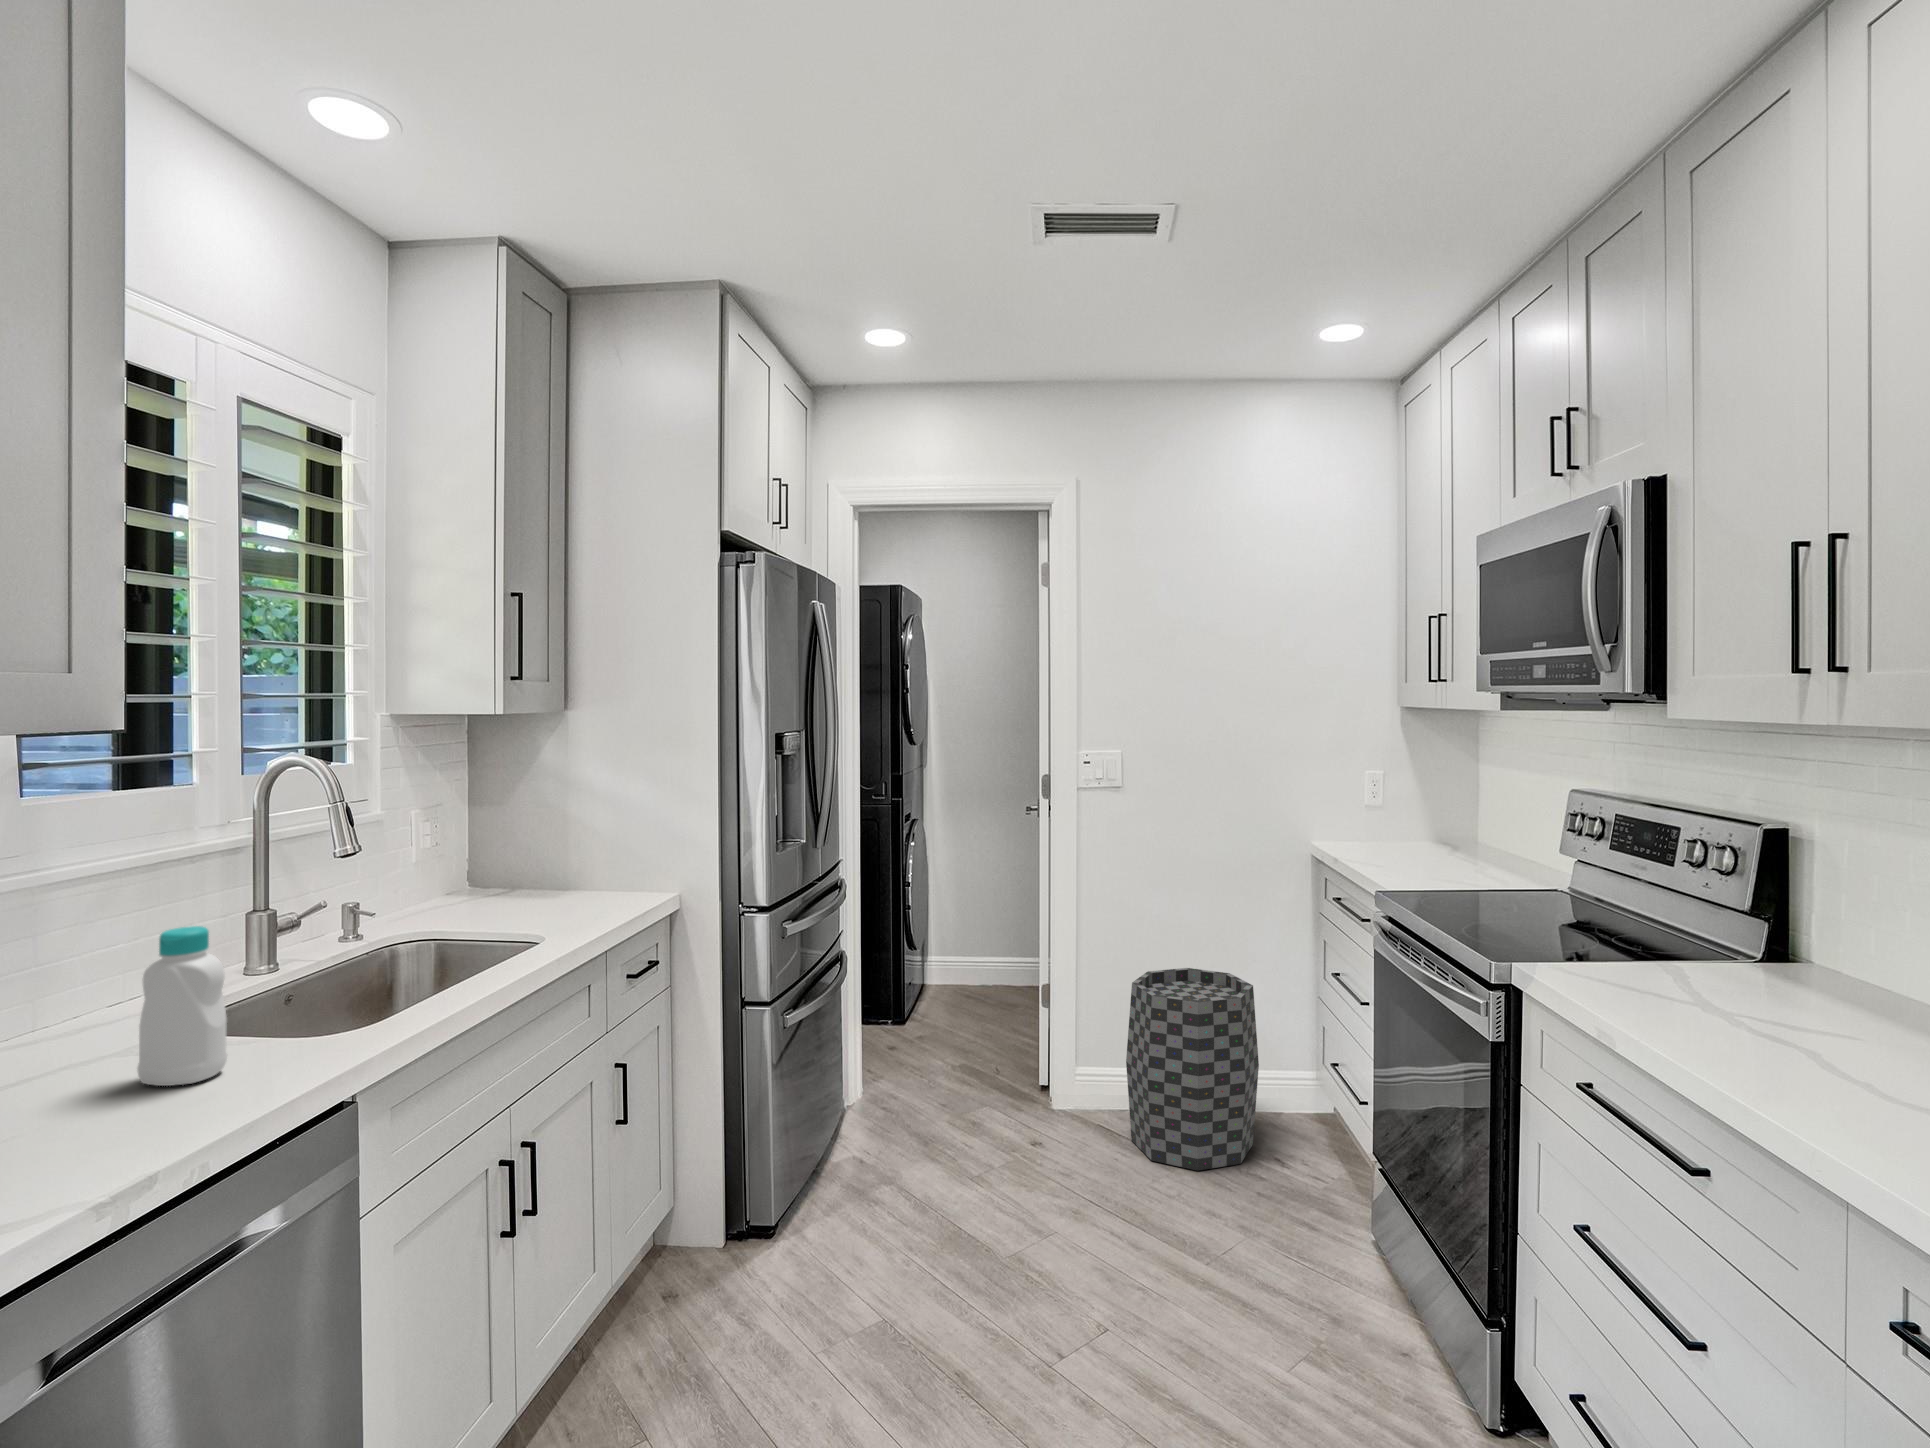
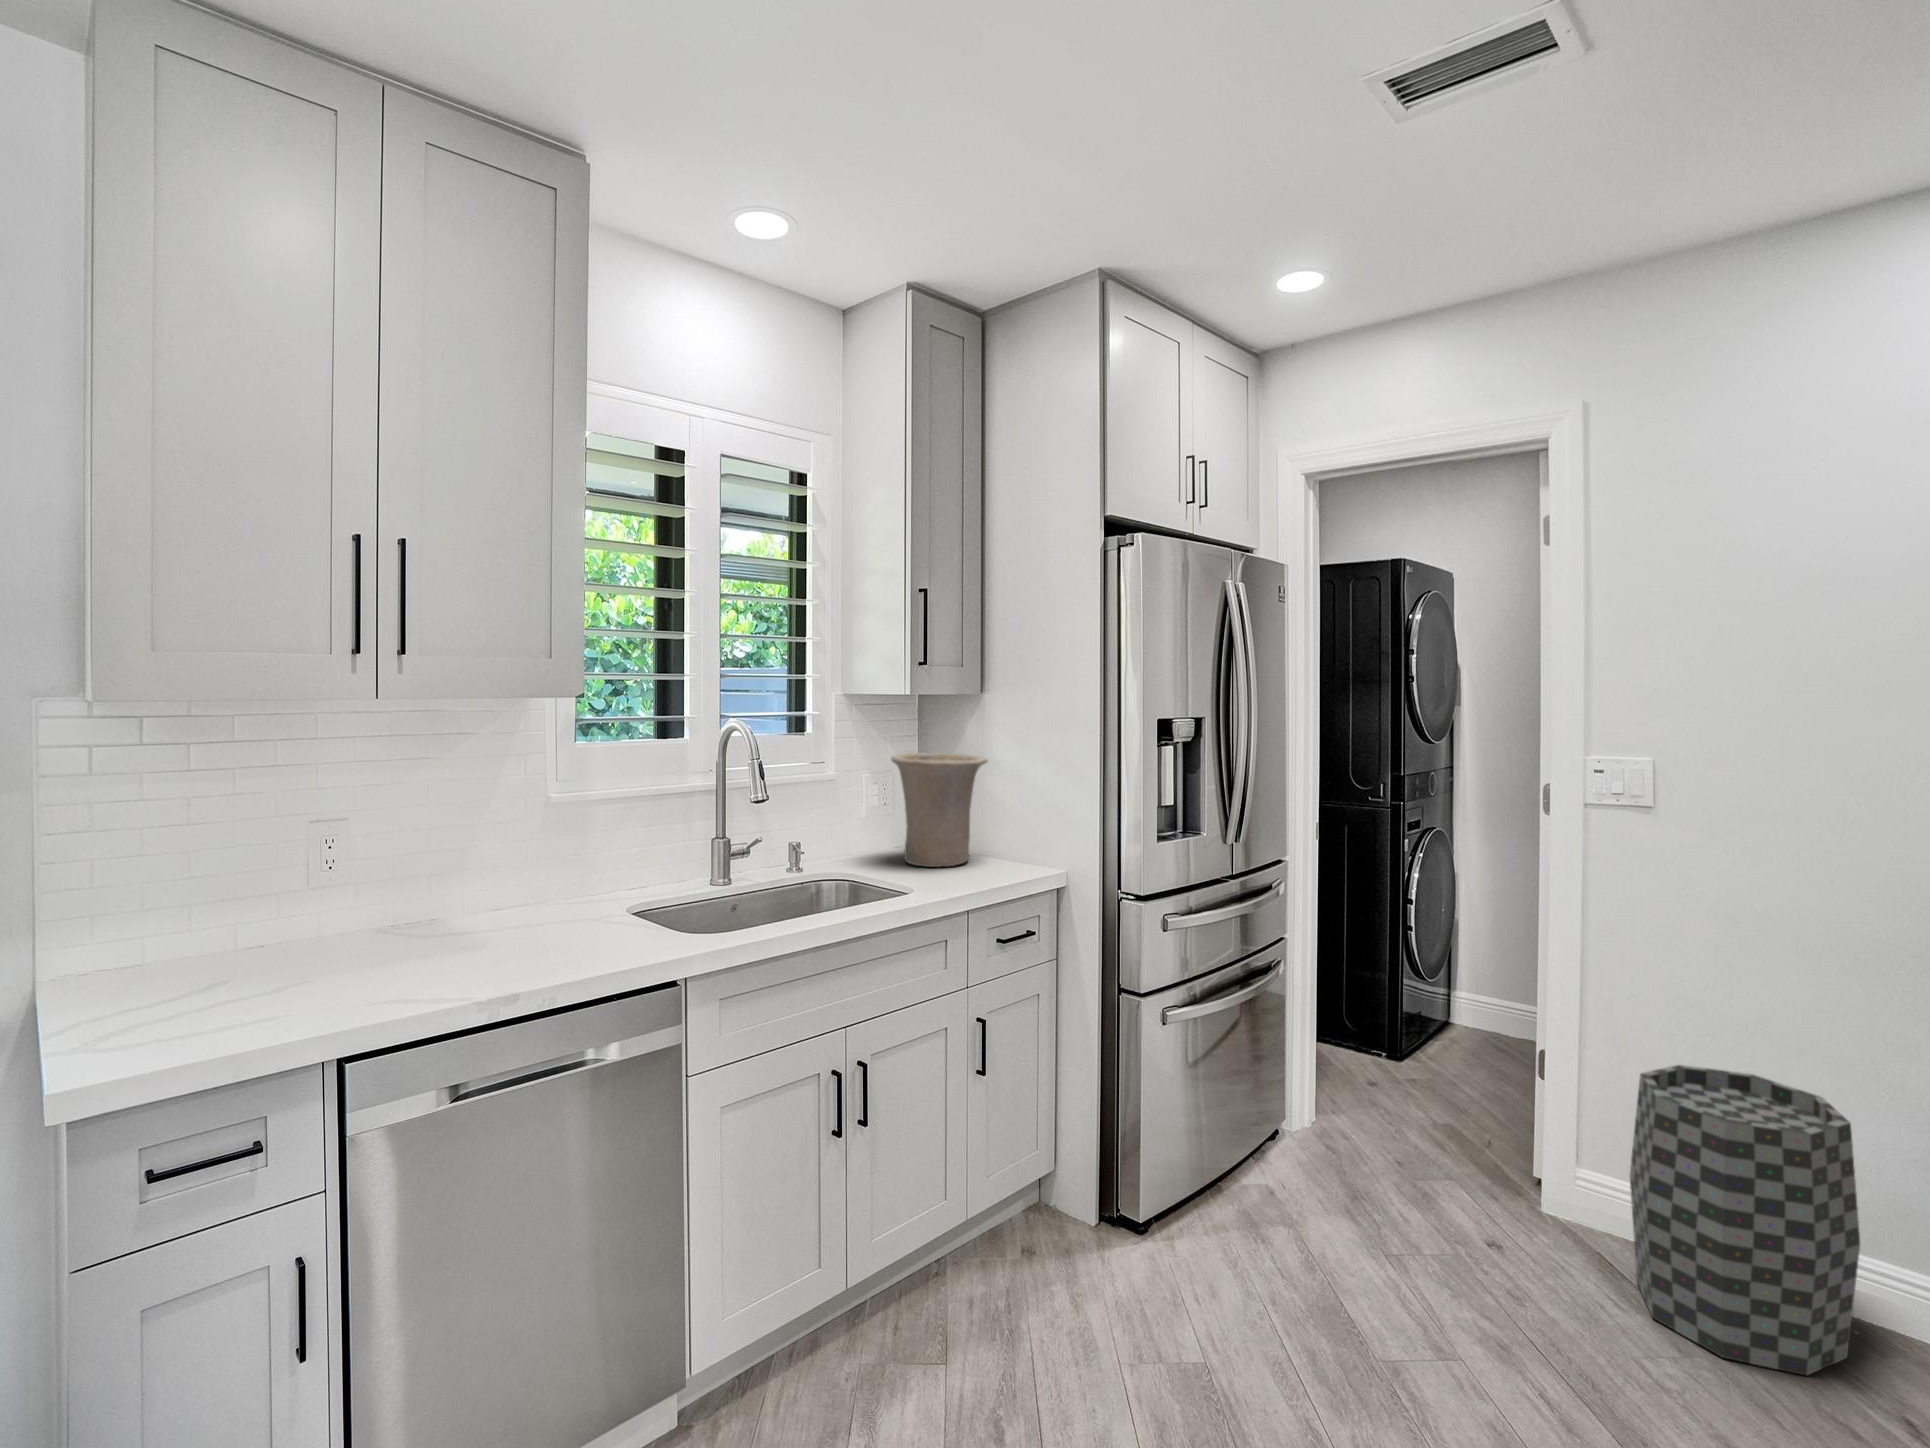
vase: none [464,779,586,911] -> present [891,752,988,867]
bottle: present [137,926,227,1086] -> none [559,837,606,948]

